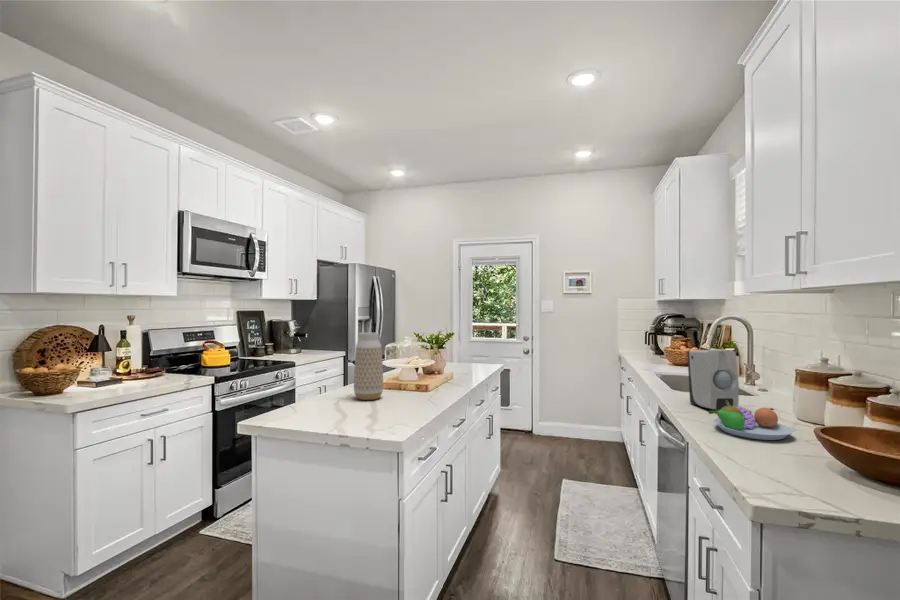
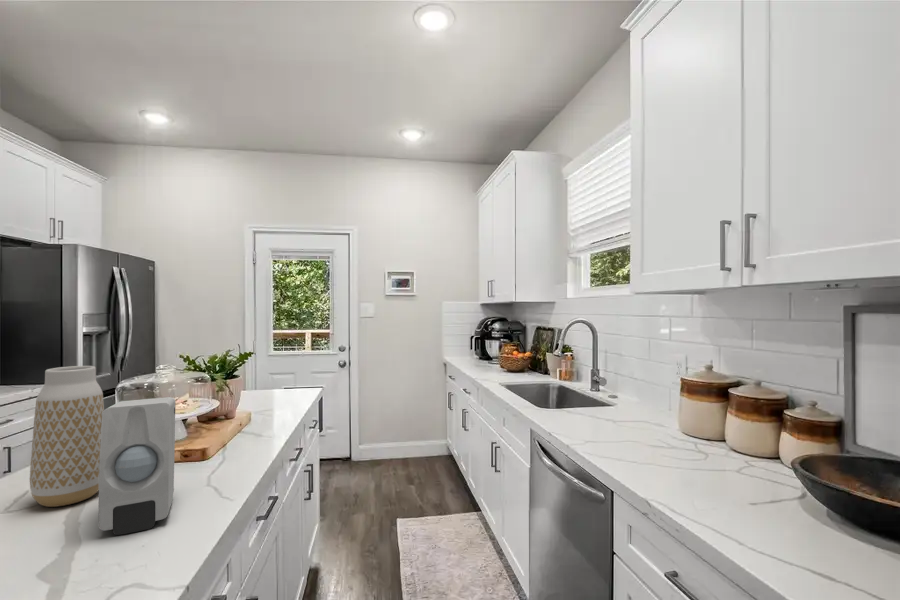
soap dispenser: present [688,350,739,411] -> present [98,397,175,535]
fruit bowl: present [709,401,794,440] -> none [638,431,735,484]

